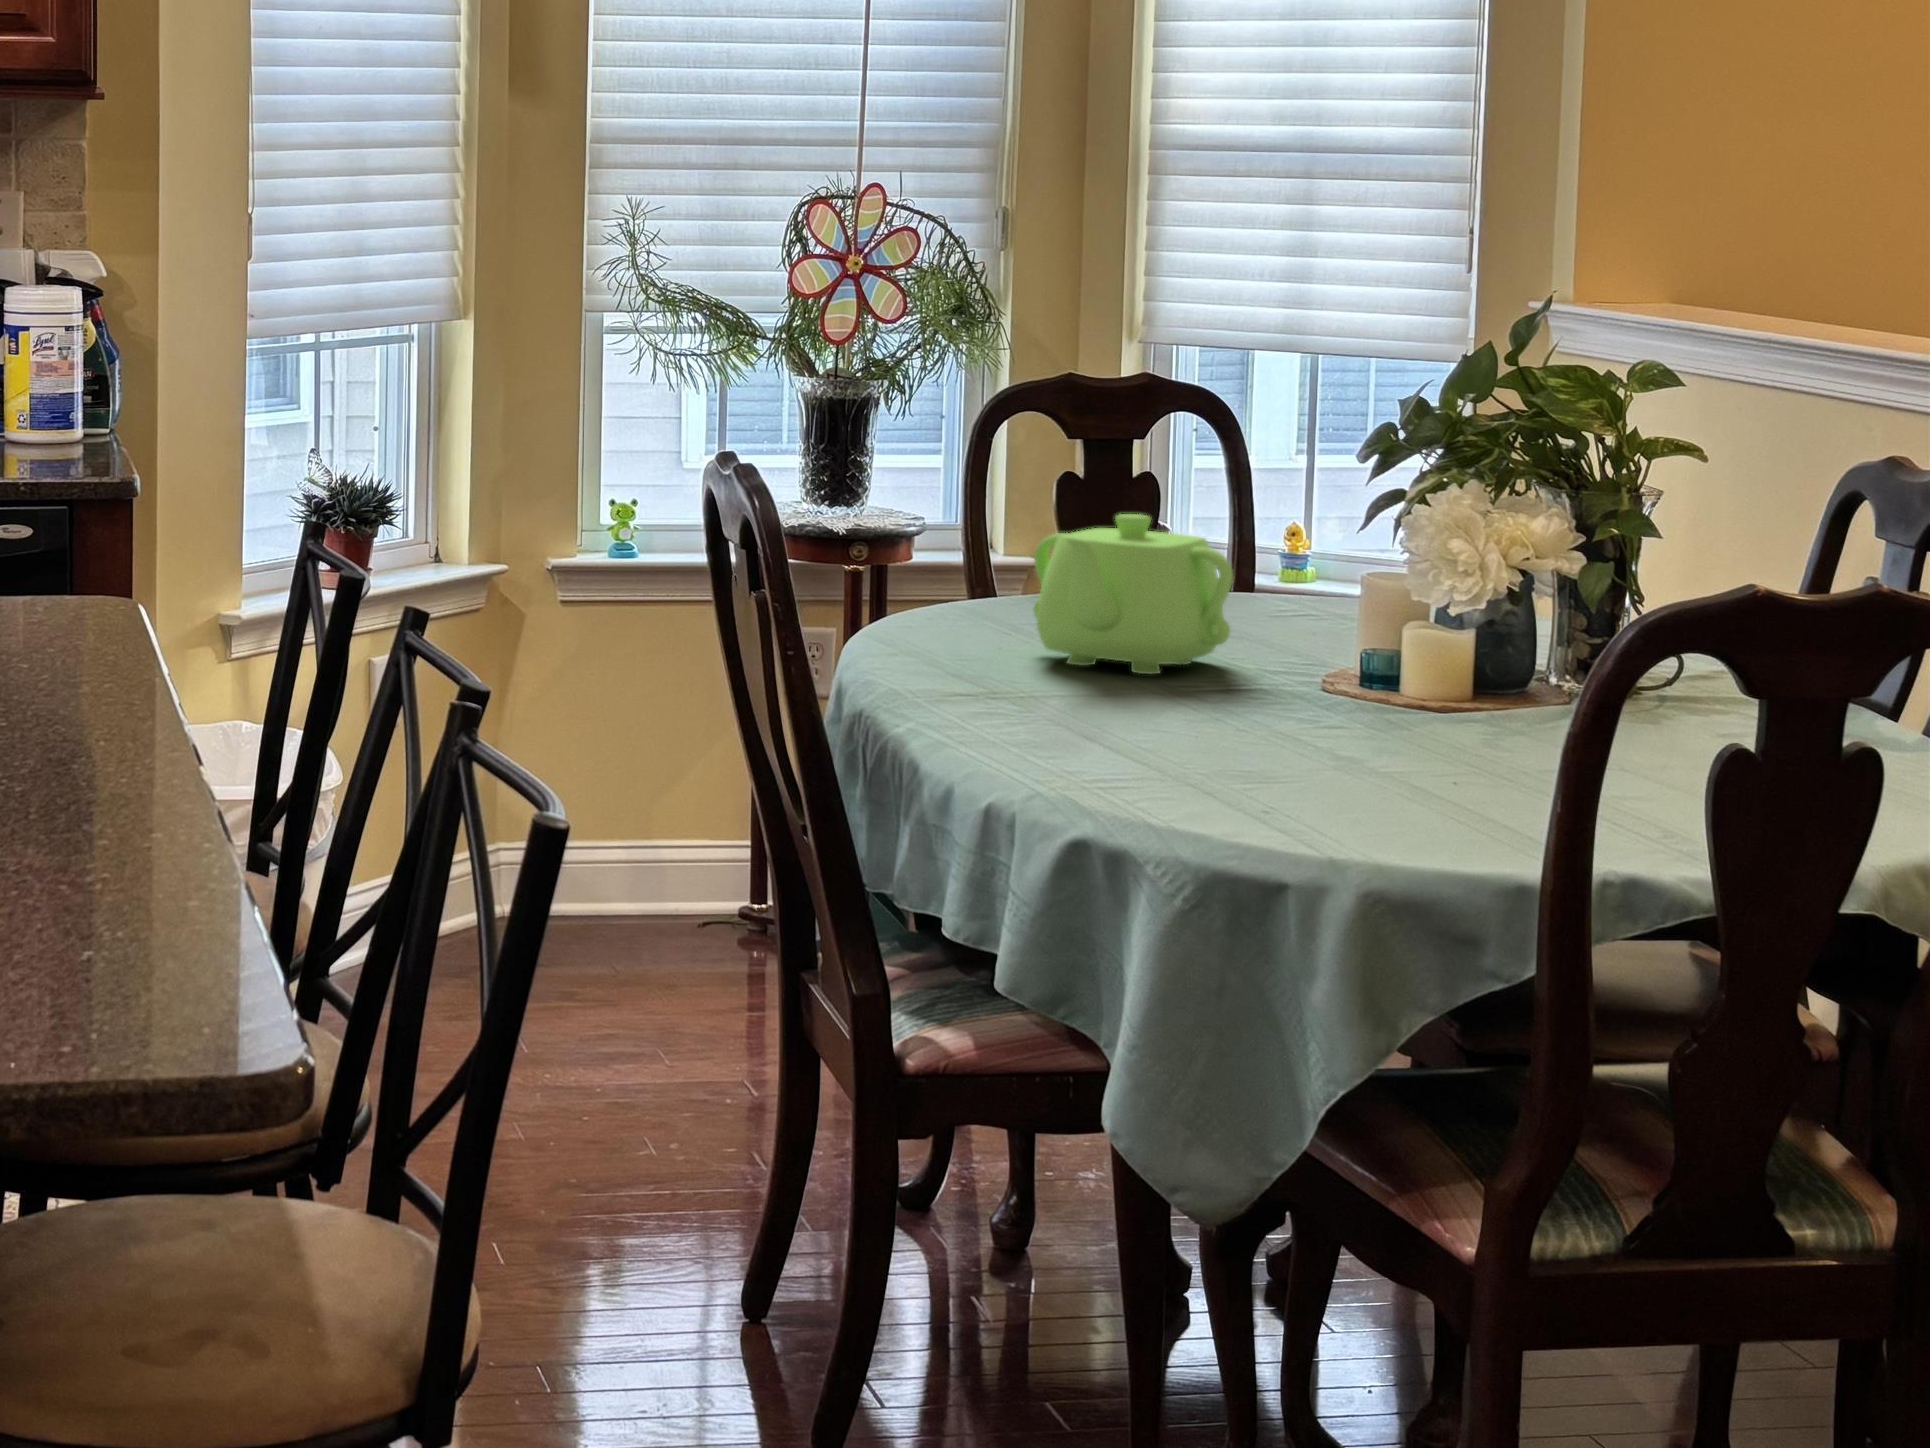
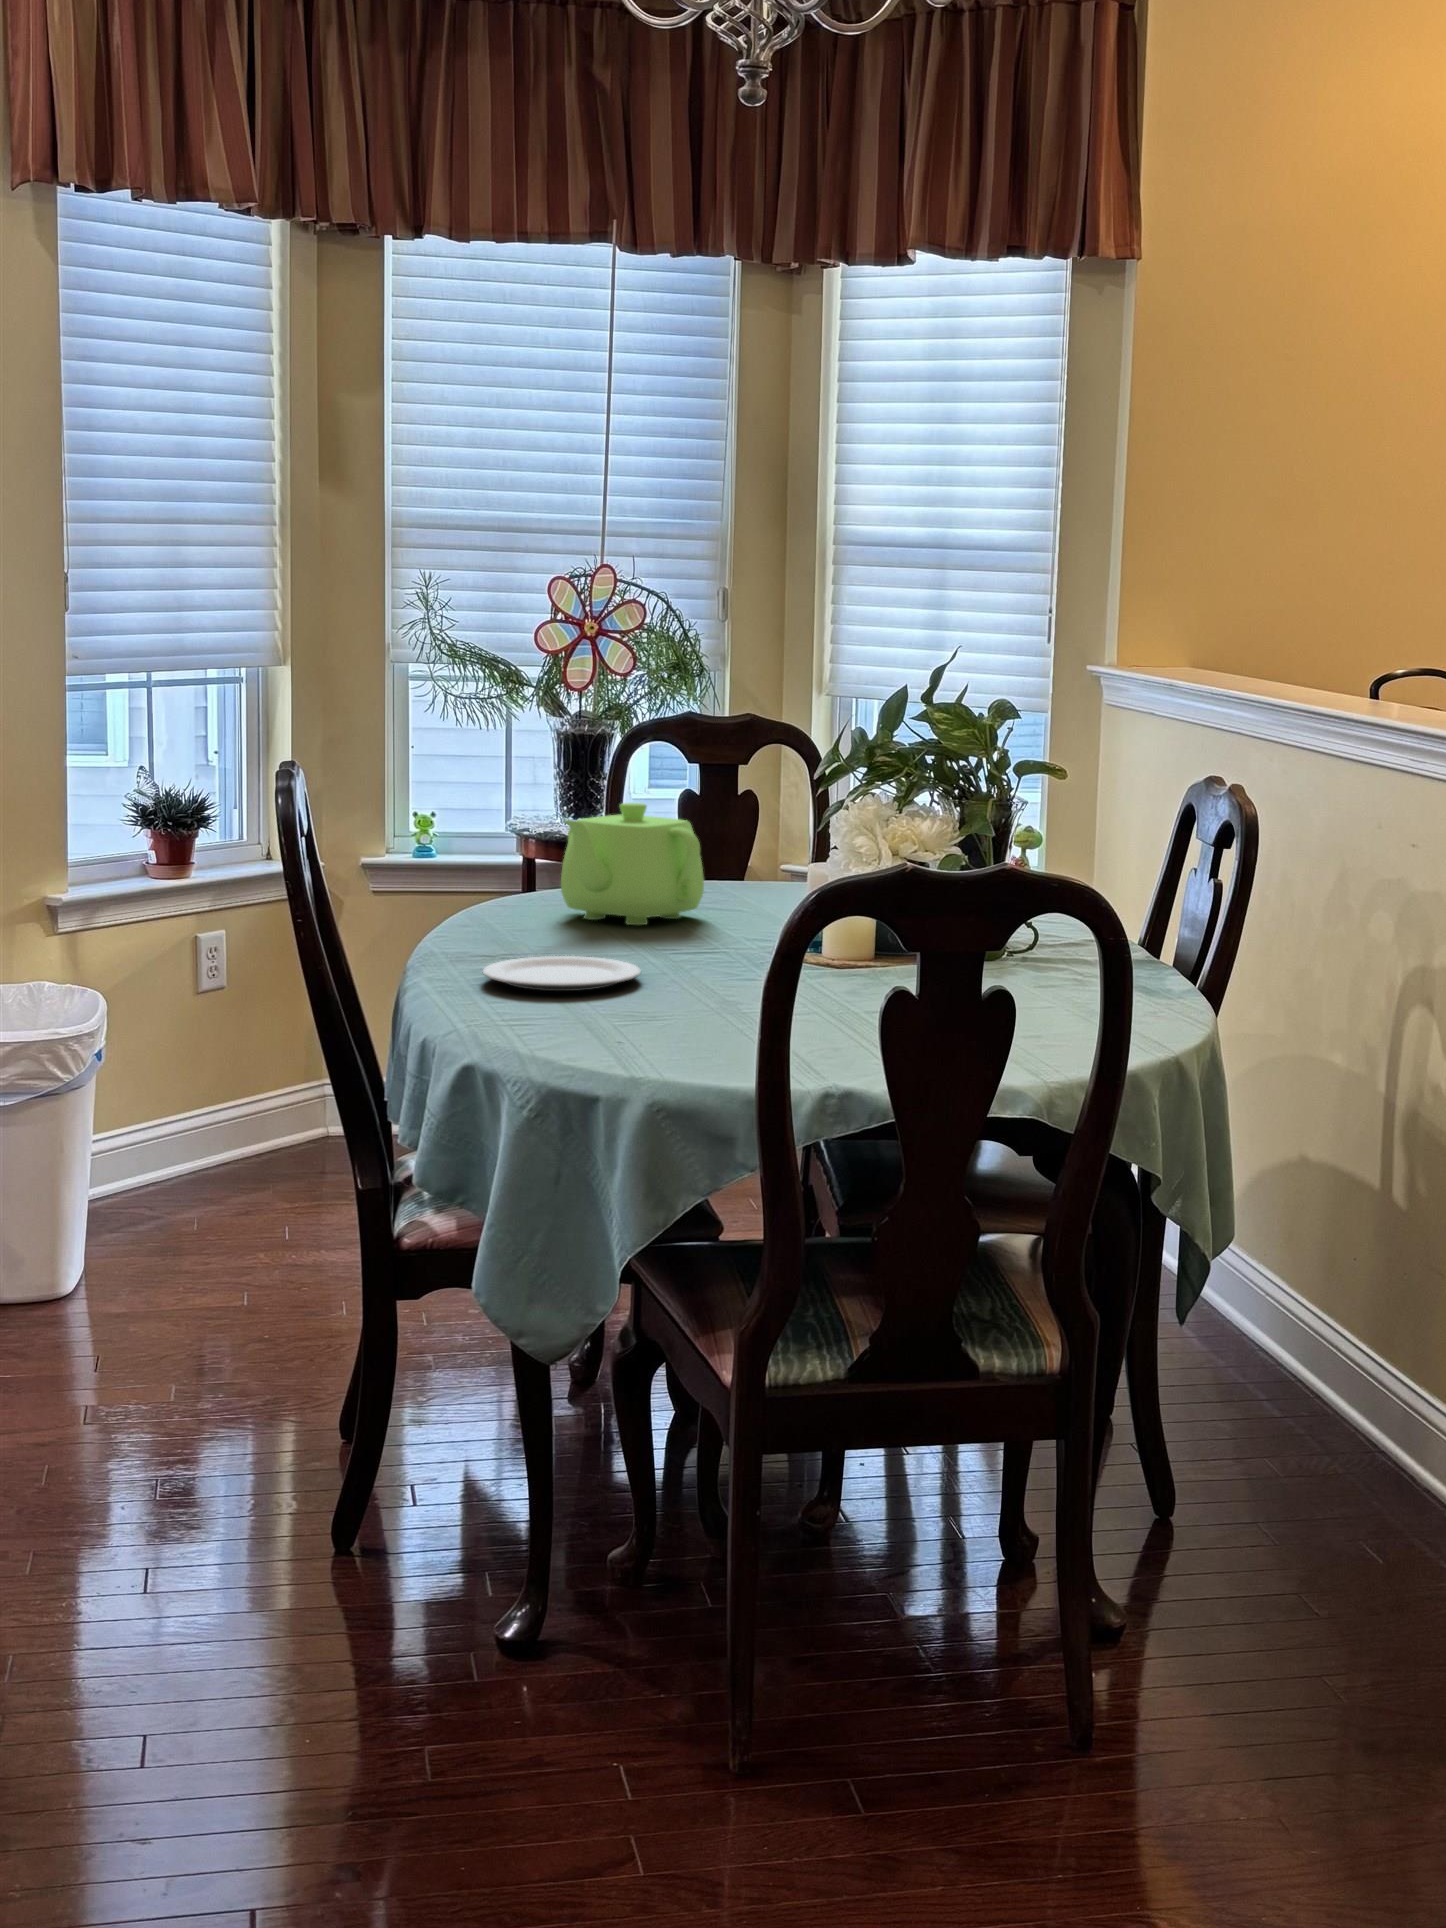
plate: none [1048,721,1258,770] -> present [483,956,641,991]

